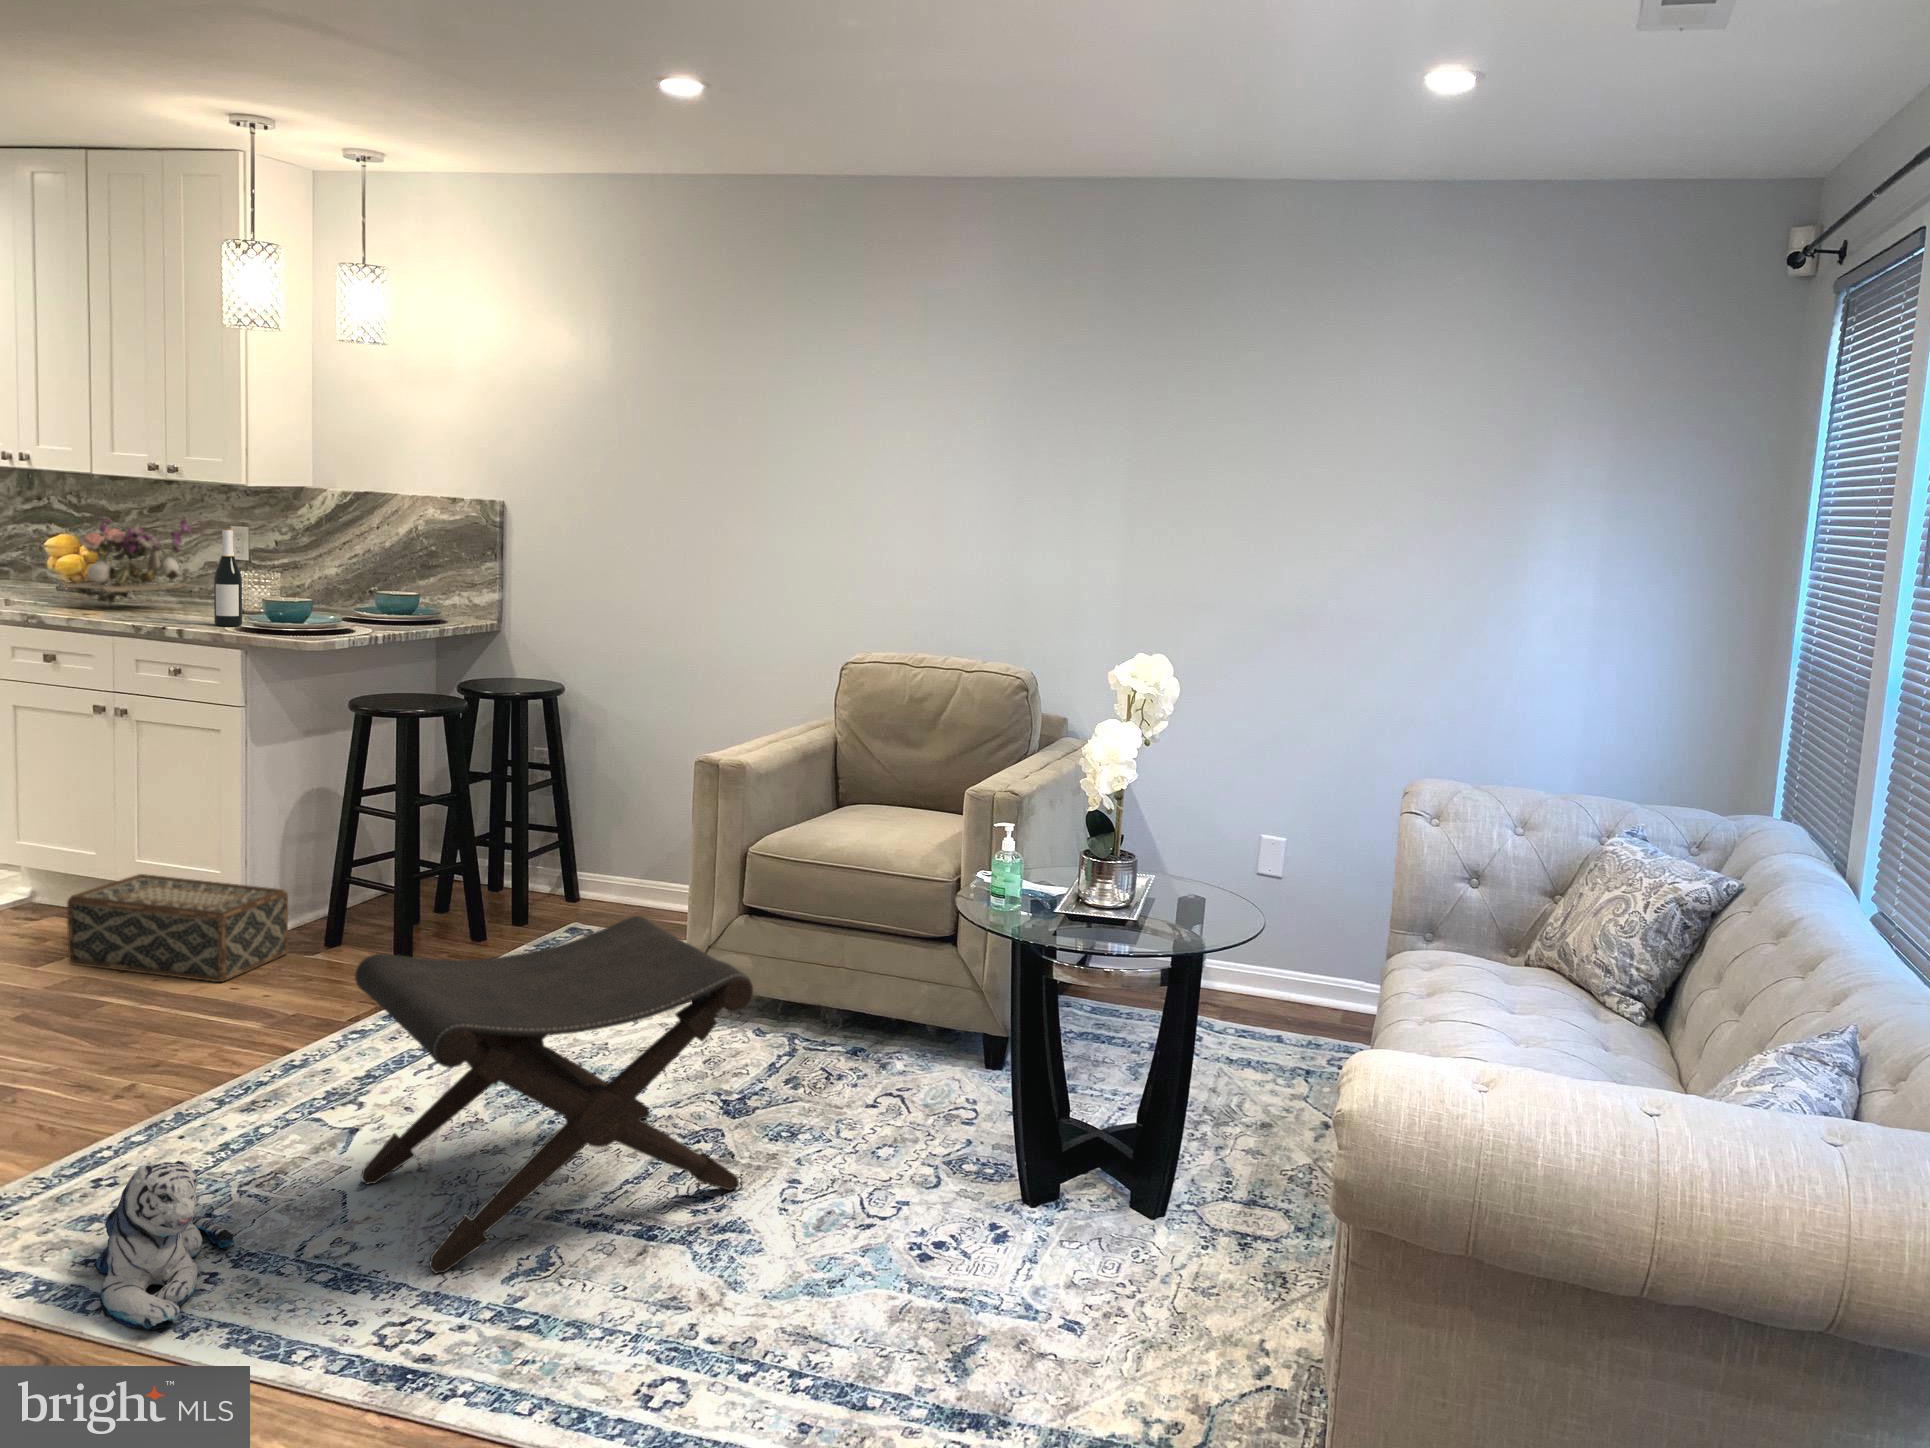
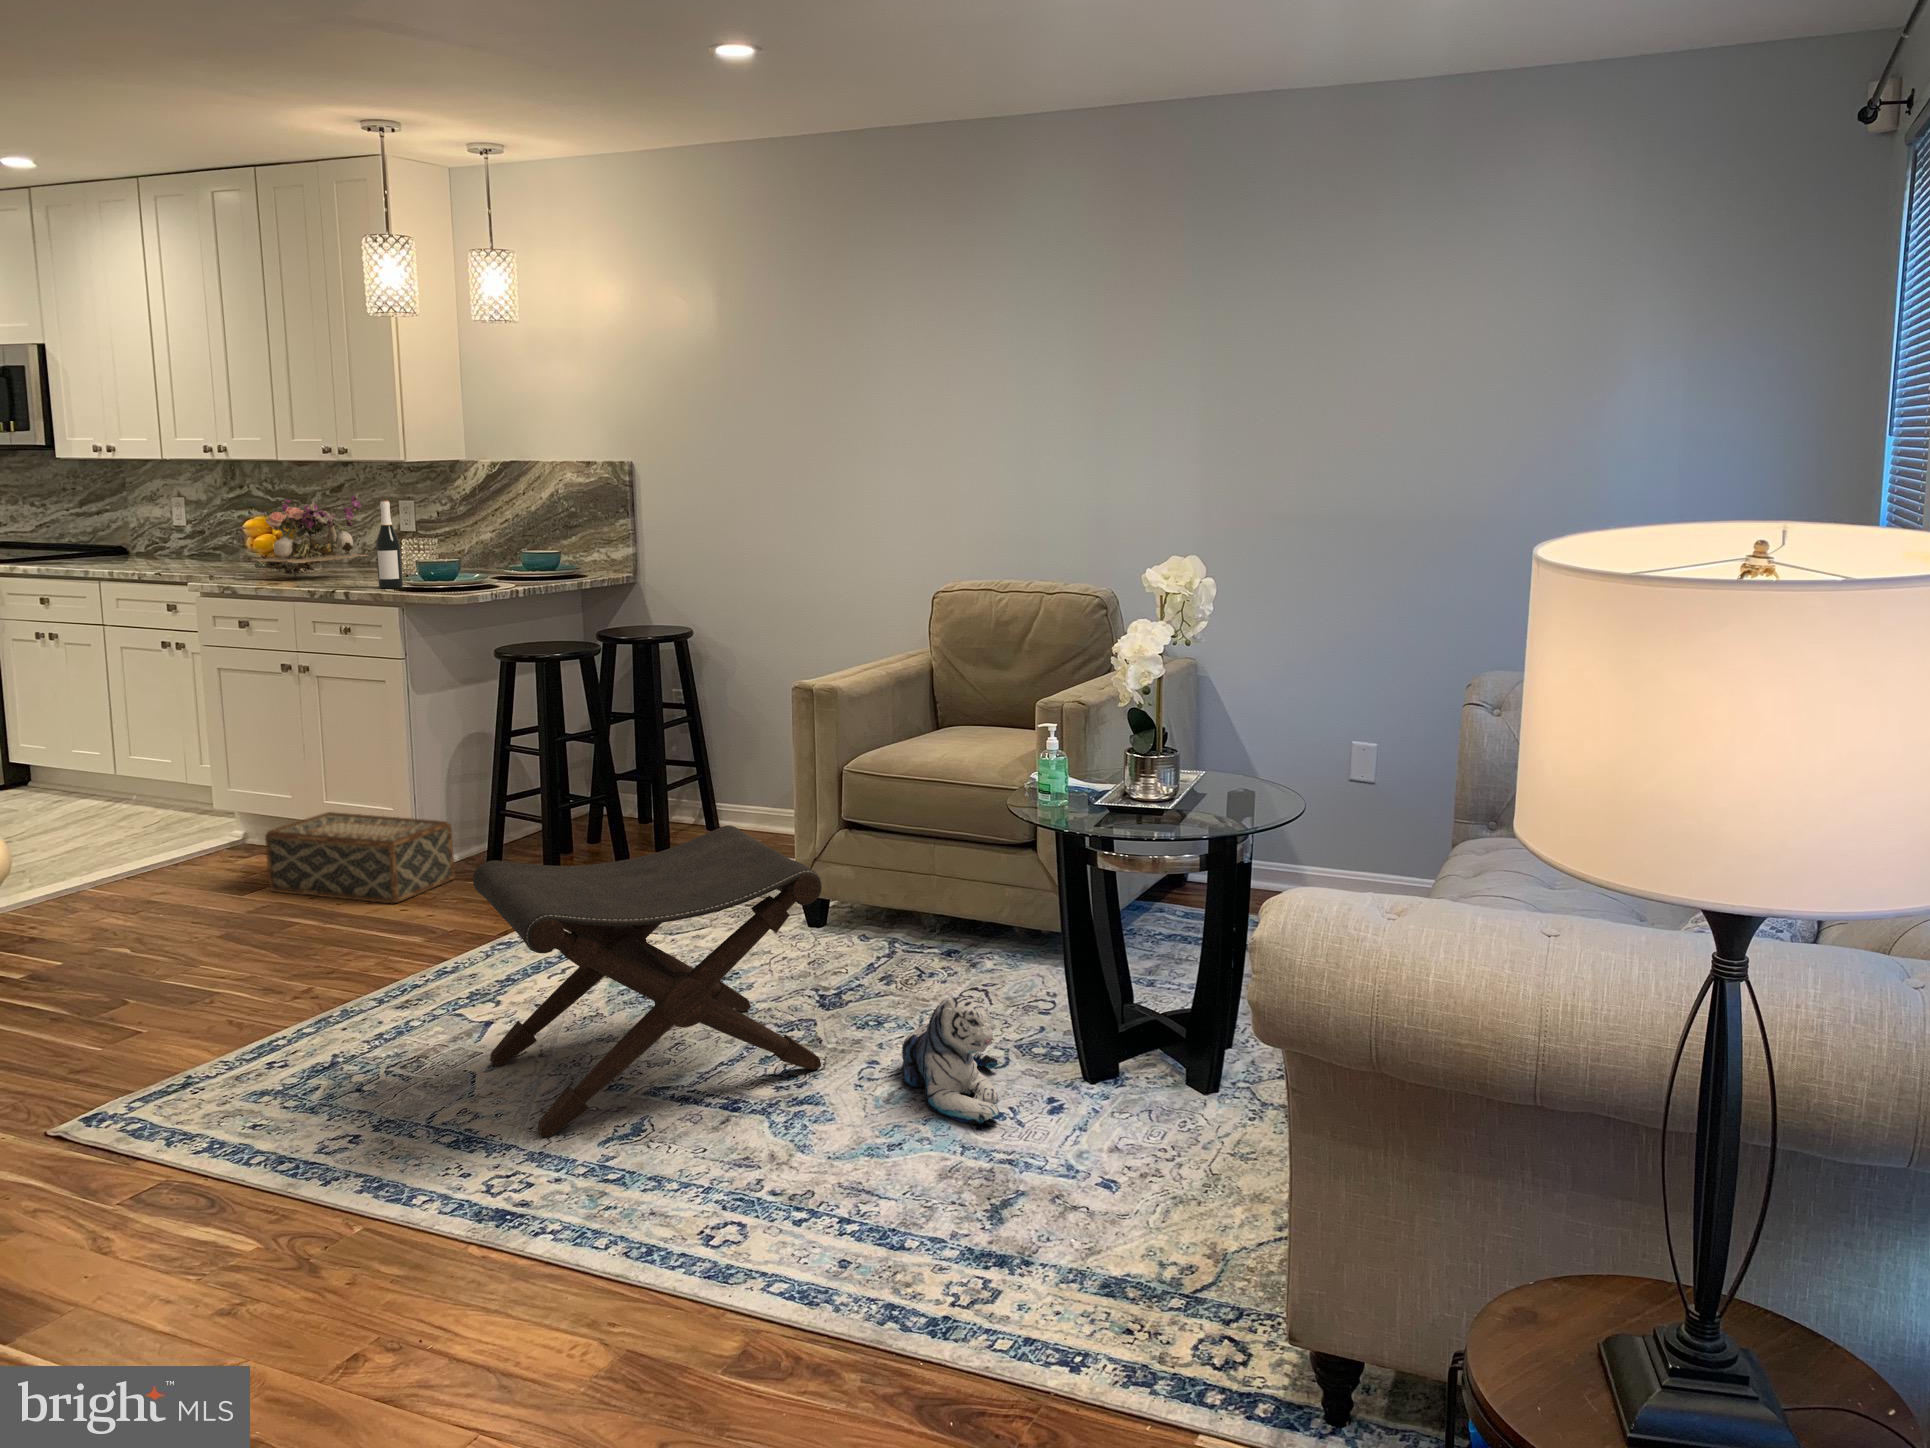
plush toy: present [94,1161,234,1330] -> present [902,995,999,1124]

